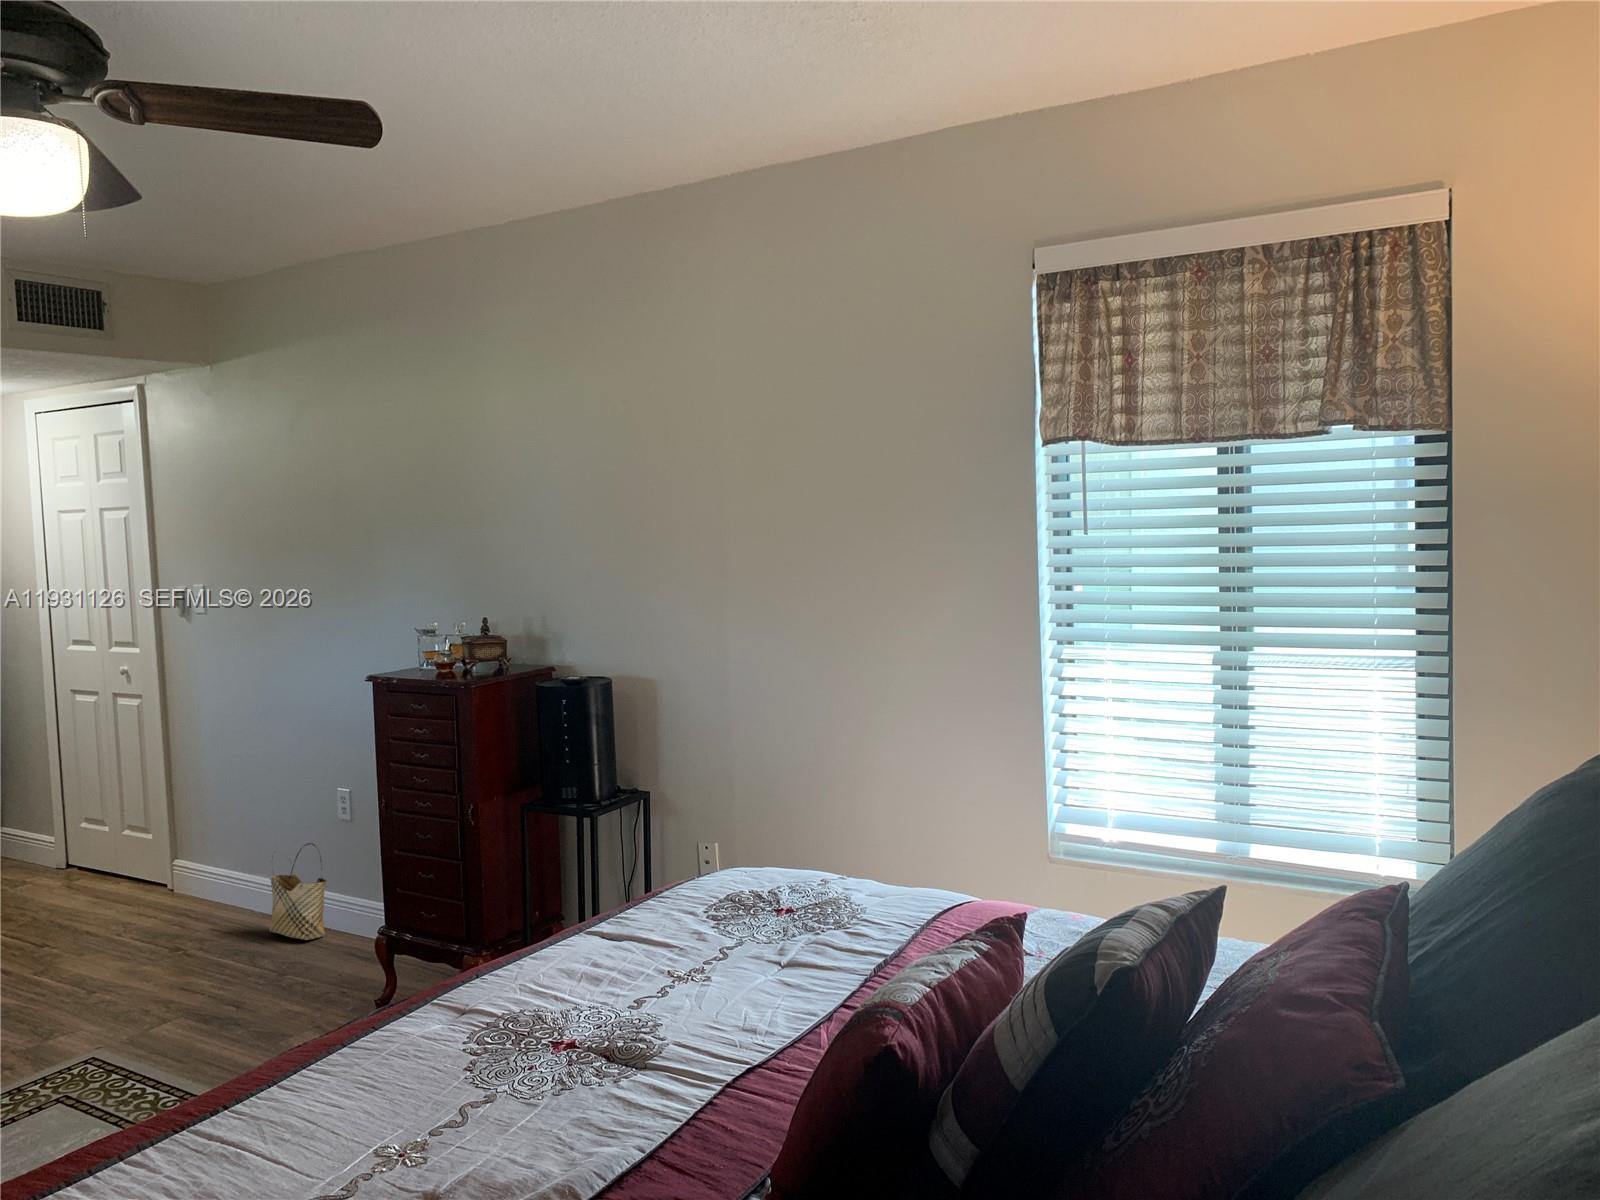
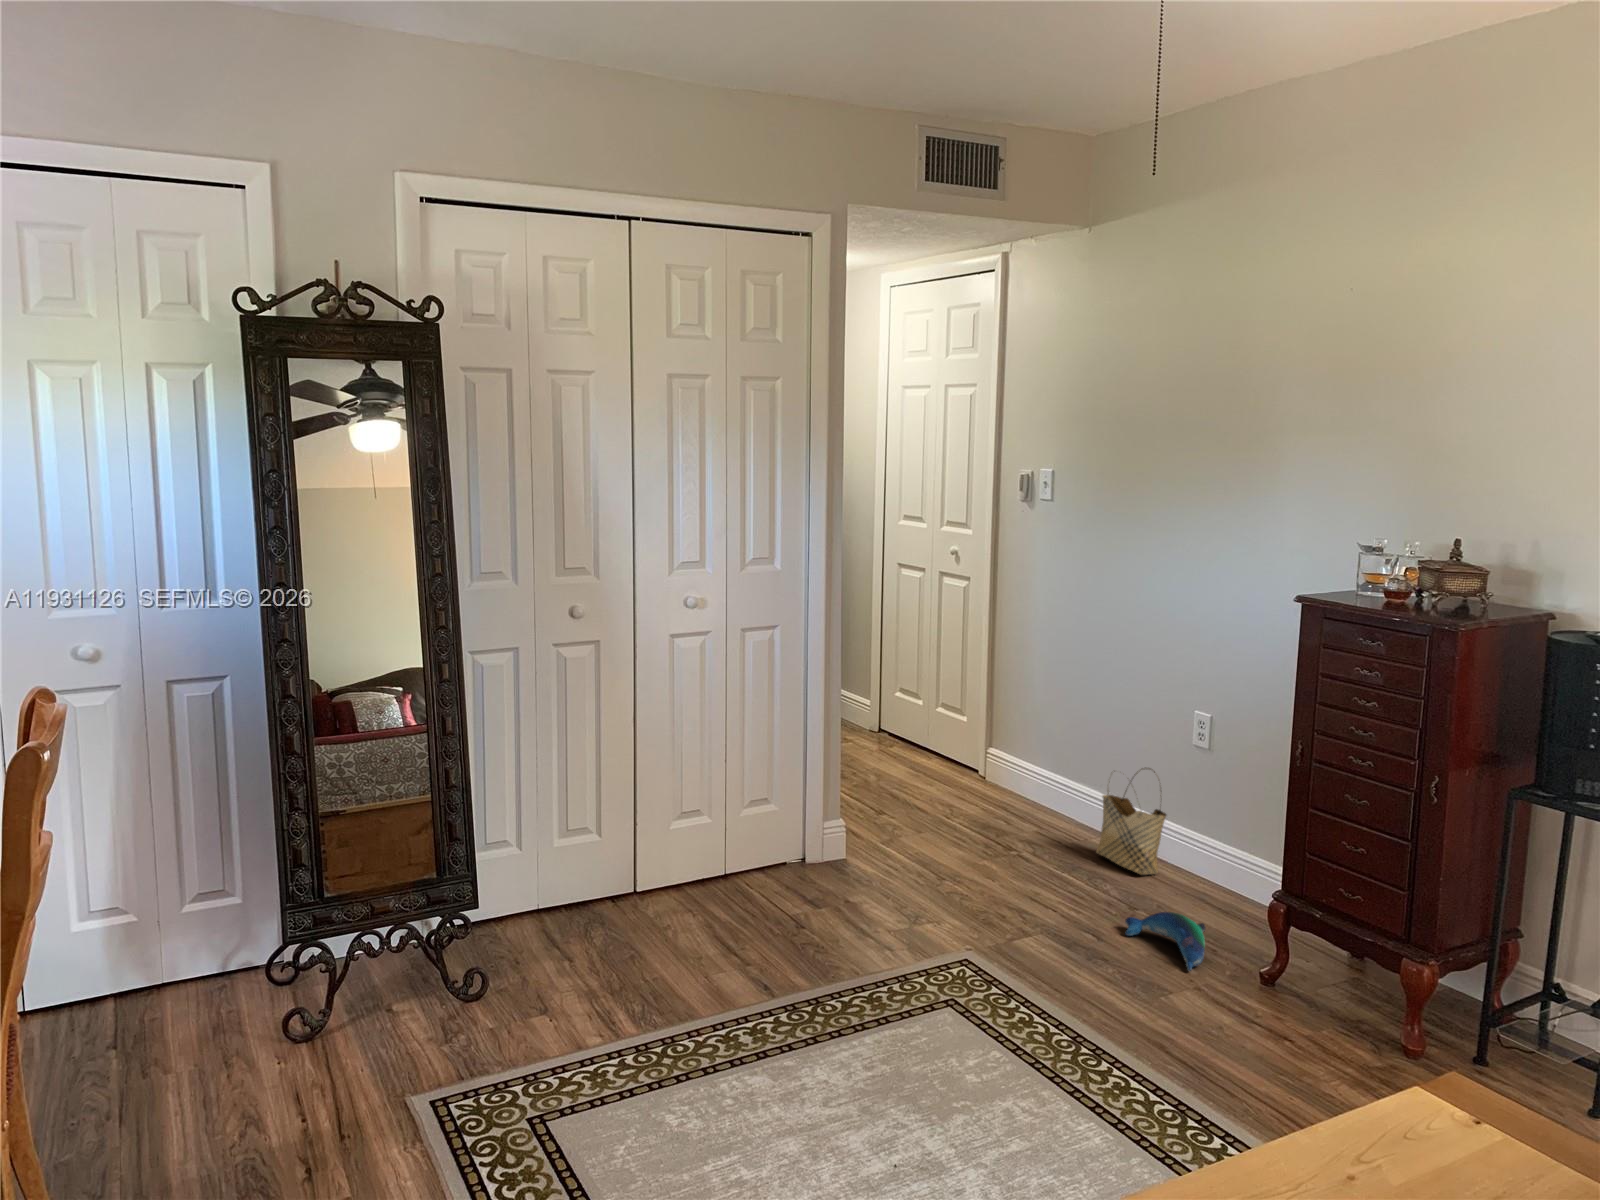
plush toy: none [271,962,341,1008] -> present [1125,912,1205,971]

